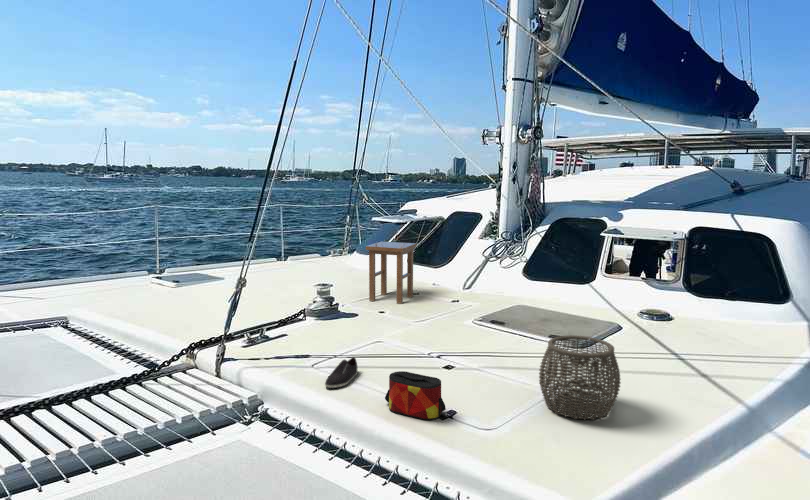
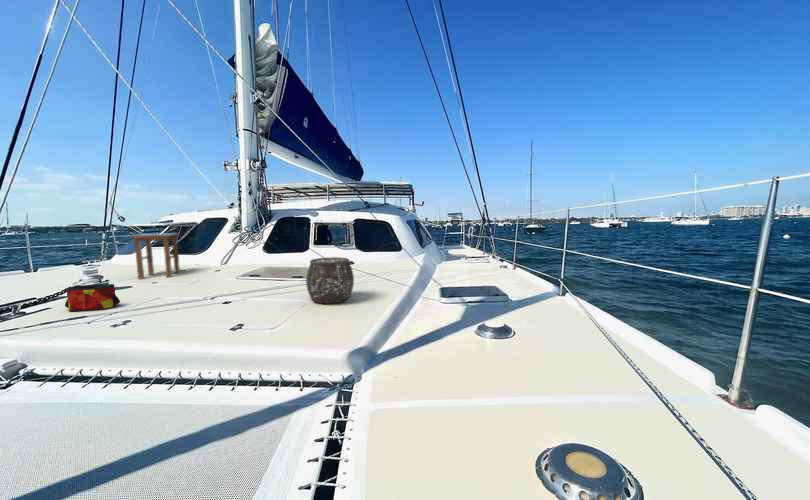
shoe: present [325,357,358,388] -> none [112,304,147,329]
bag: present [385,371,446,420] -> present [65,284,120,312]

